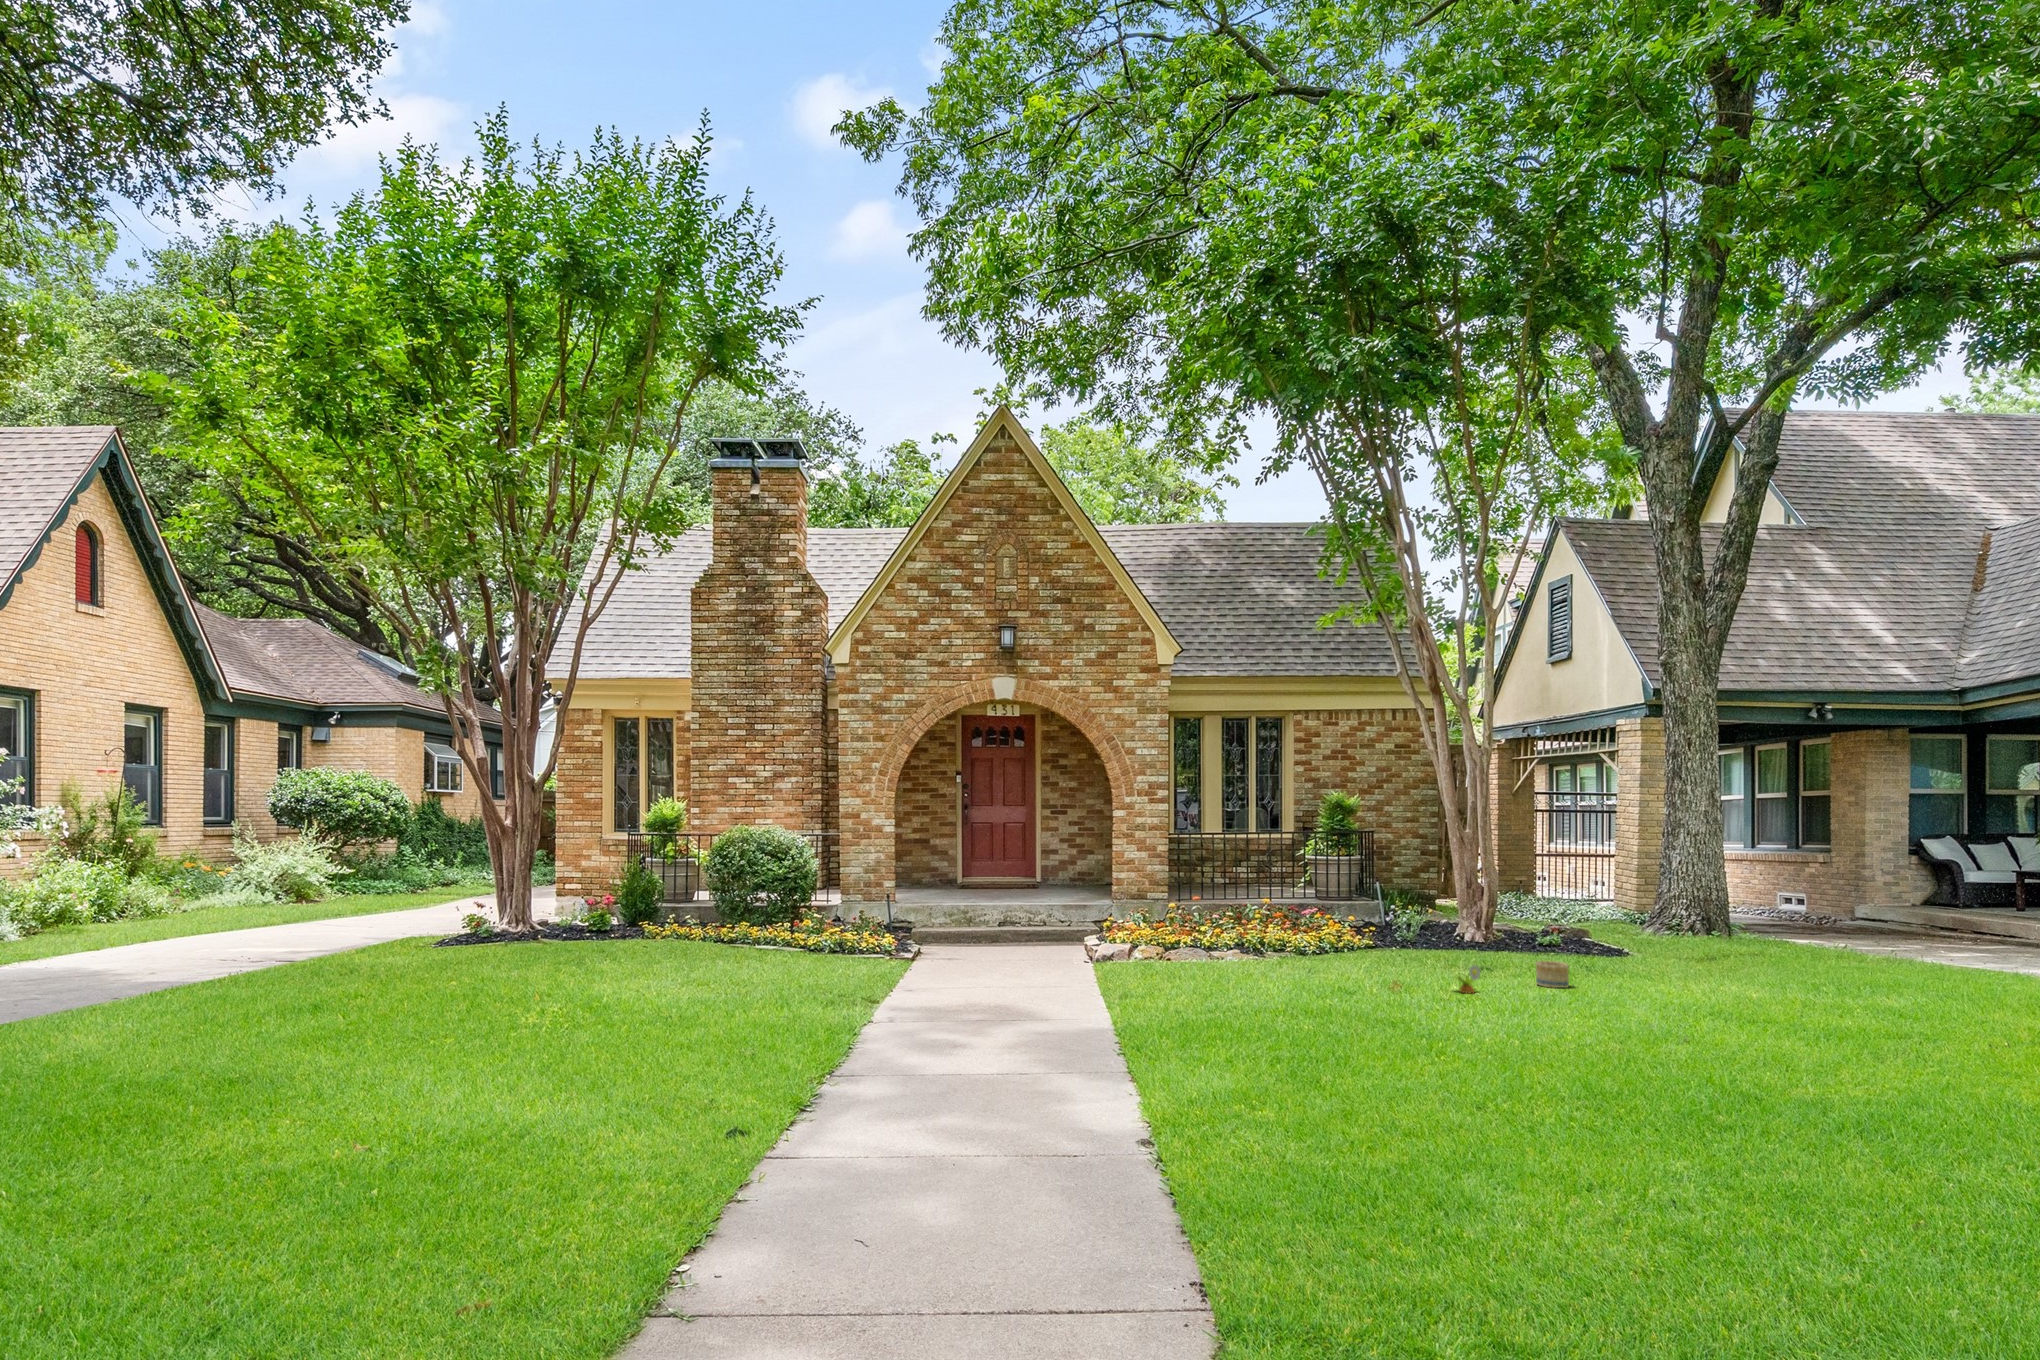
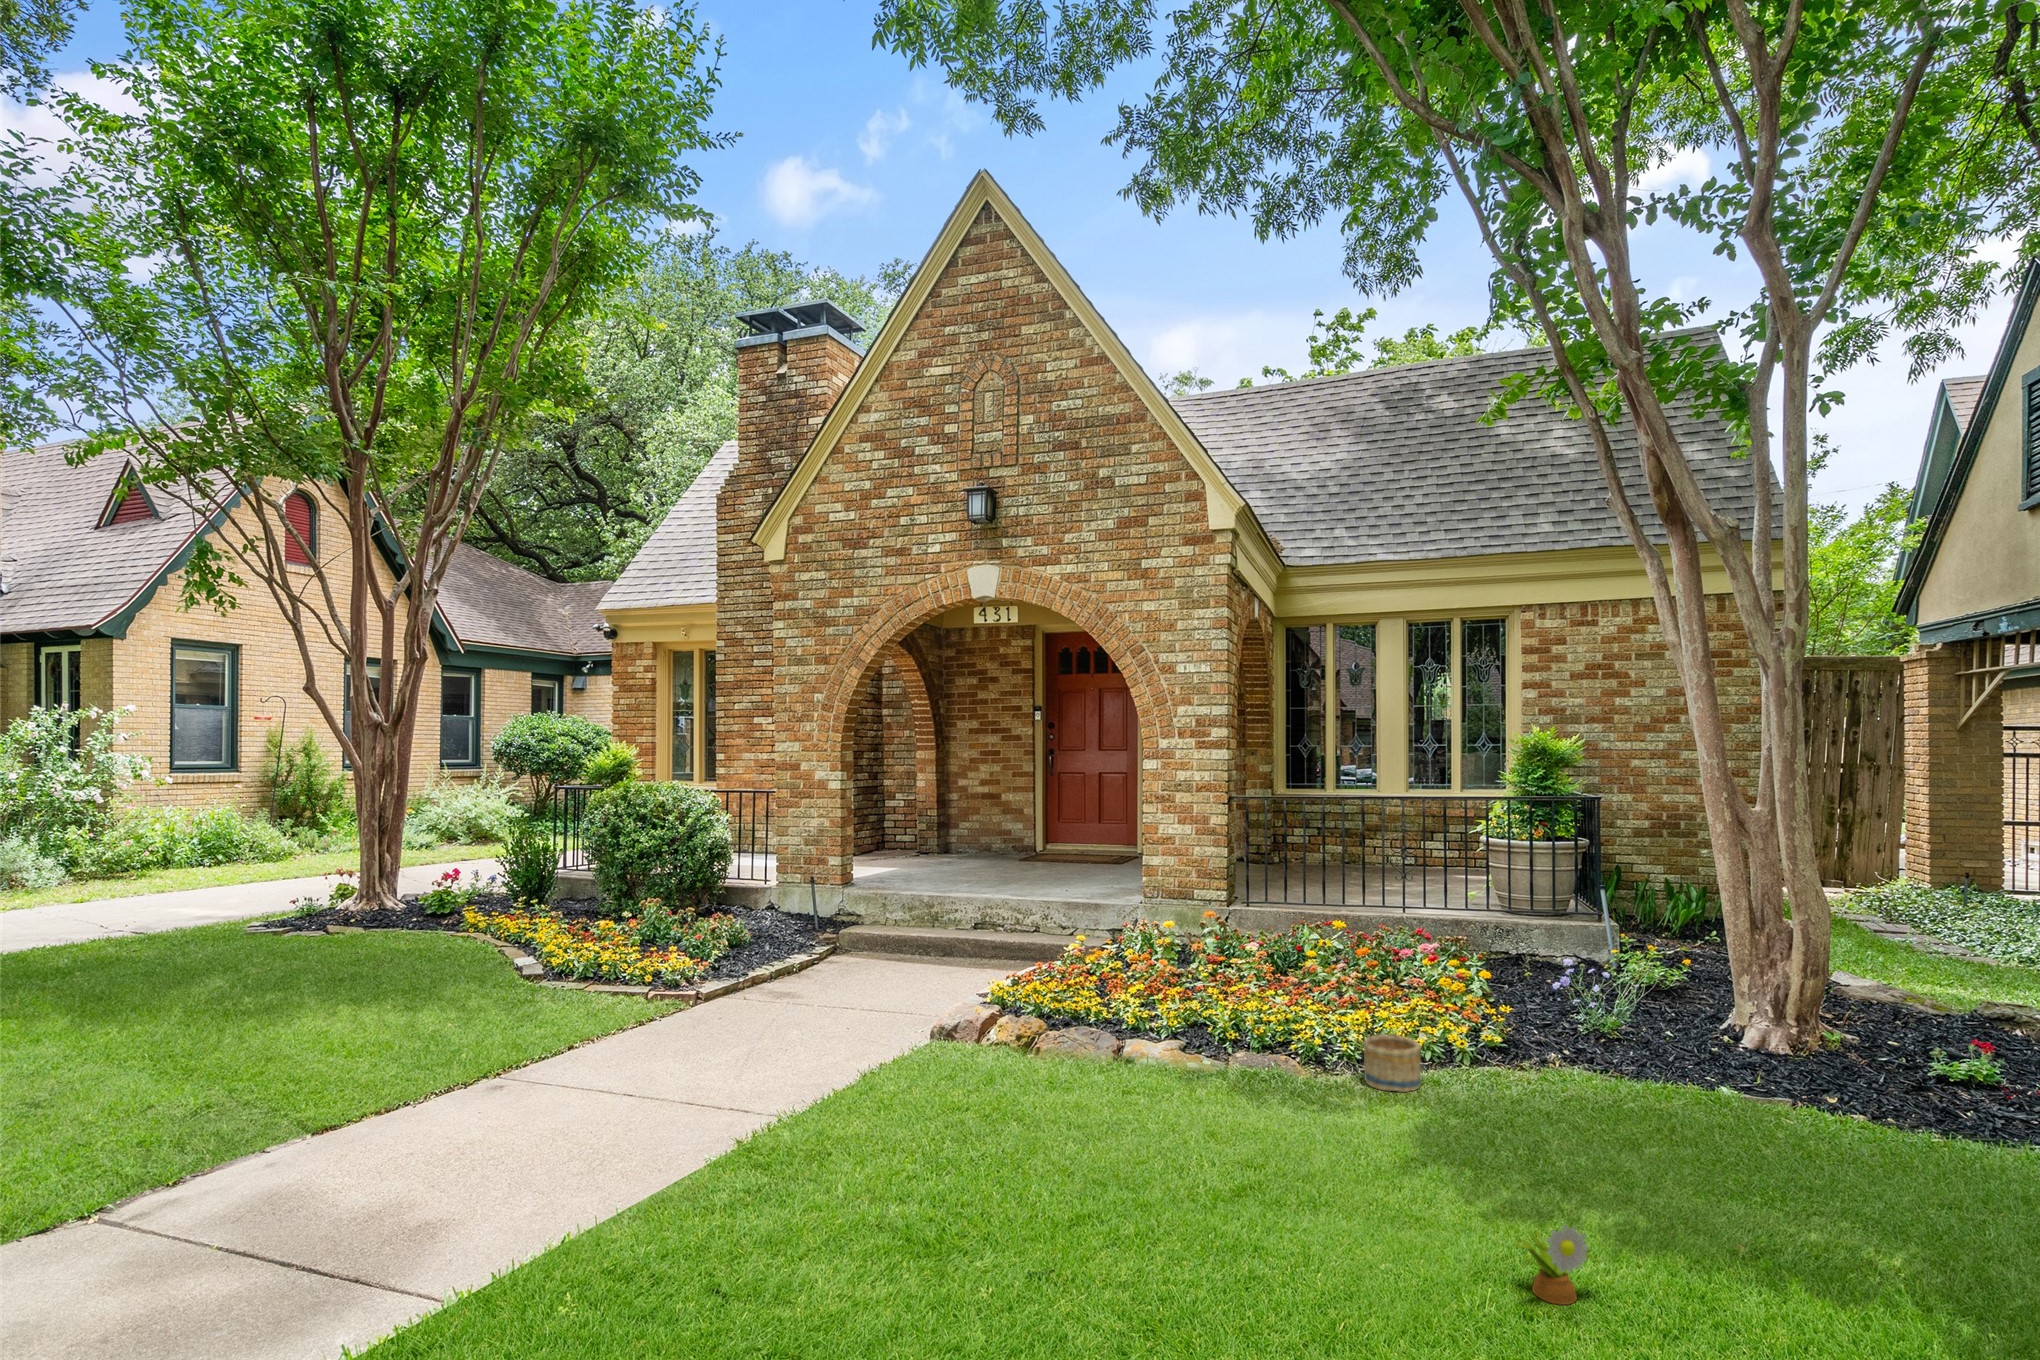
basket: present [1536,961,1569,988] -> present [1363,1034,1421,1092]

